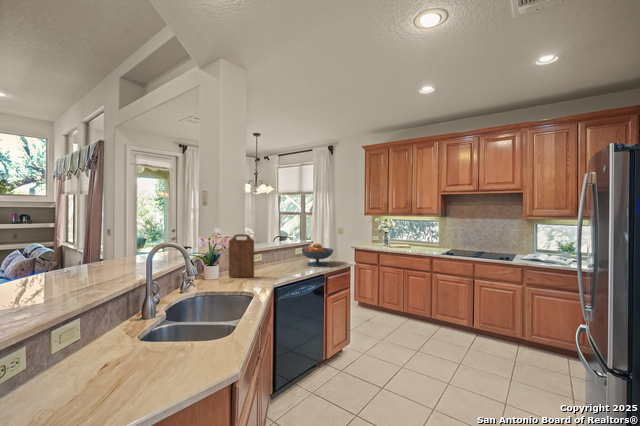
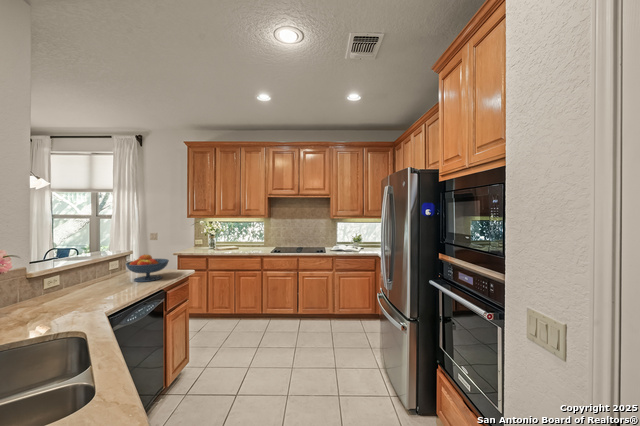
cutting board: present [229,234,254,277] -> none [15,252,64,316]

